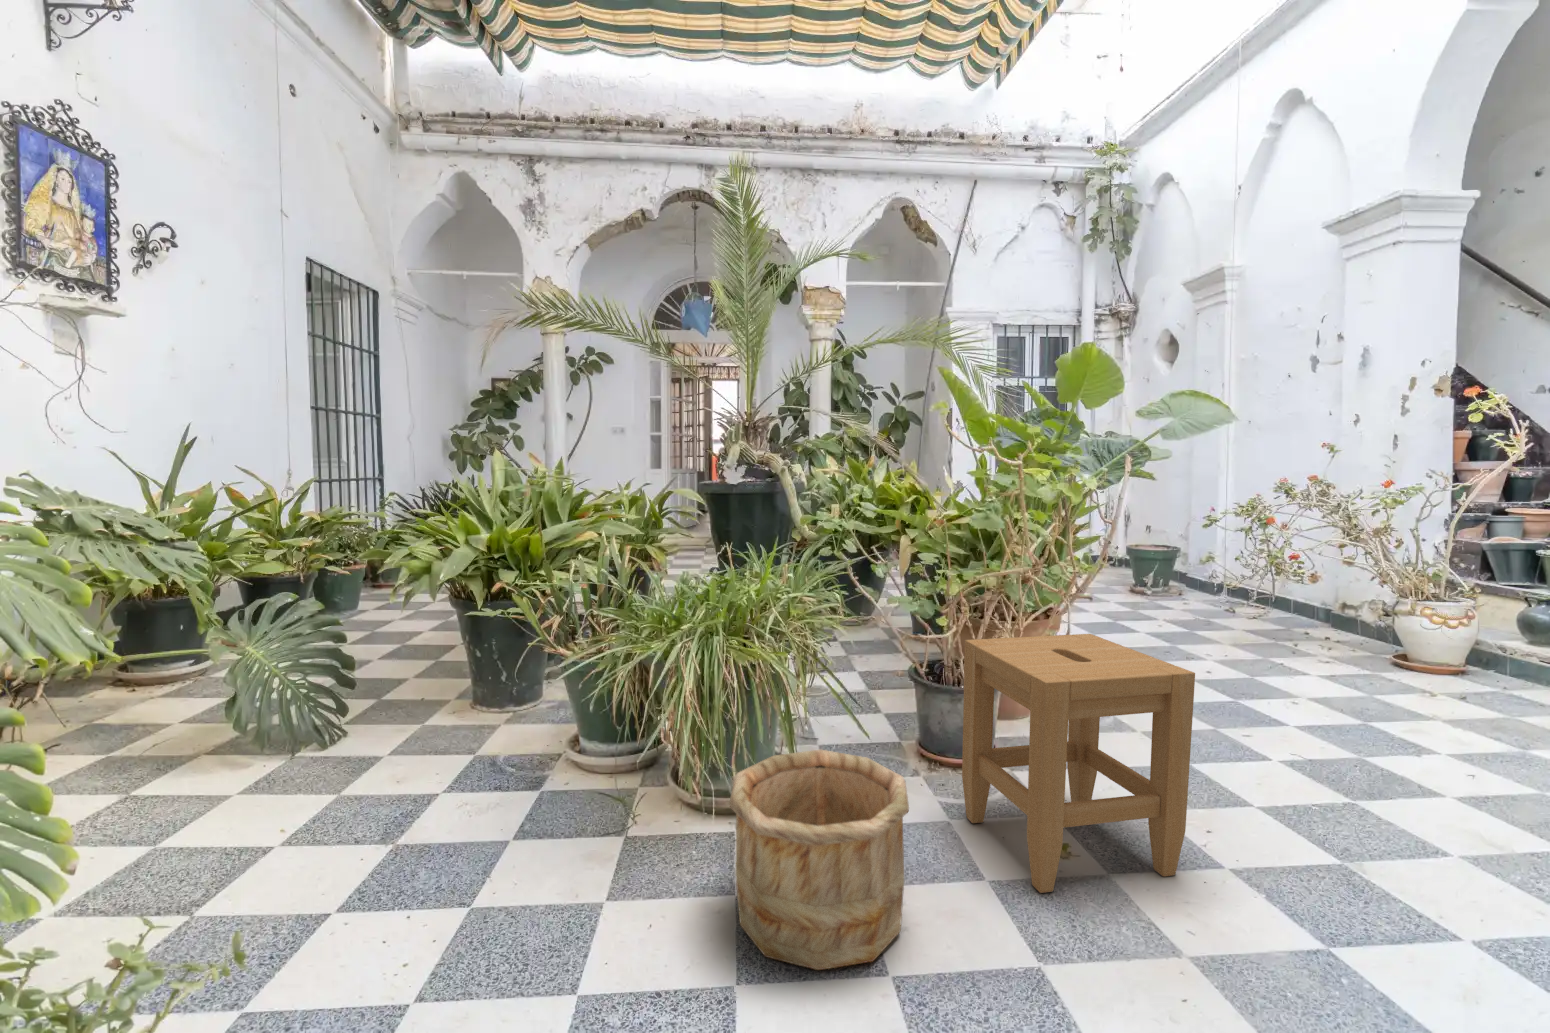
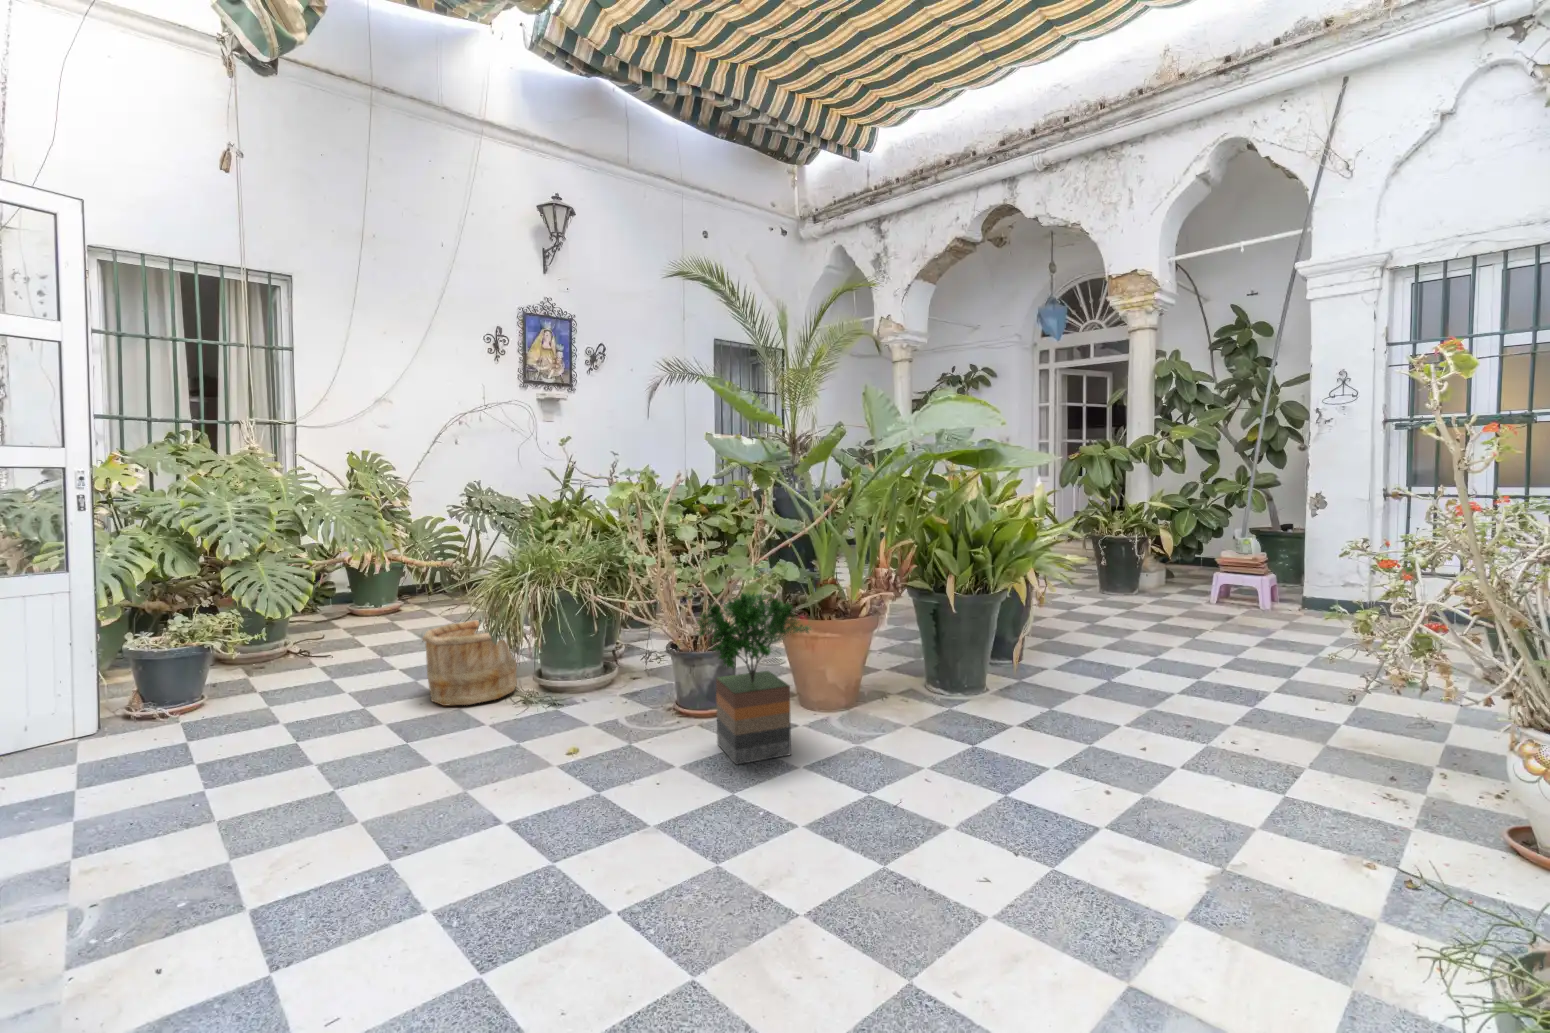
potted tree: none [1193,610,1363,819] -> present [697,592,811,764]
stool: present [962,634,1195,893] -> none [526,582,669,741]

